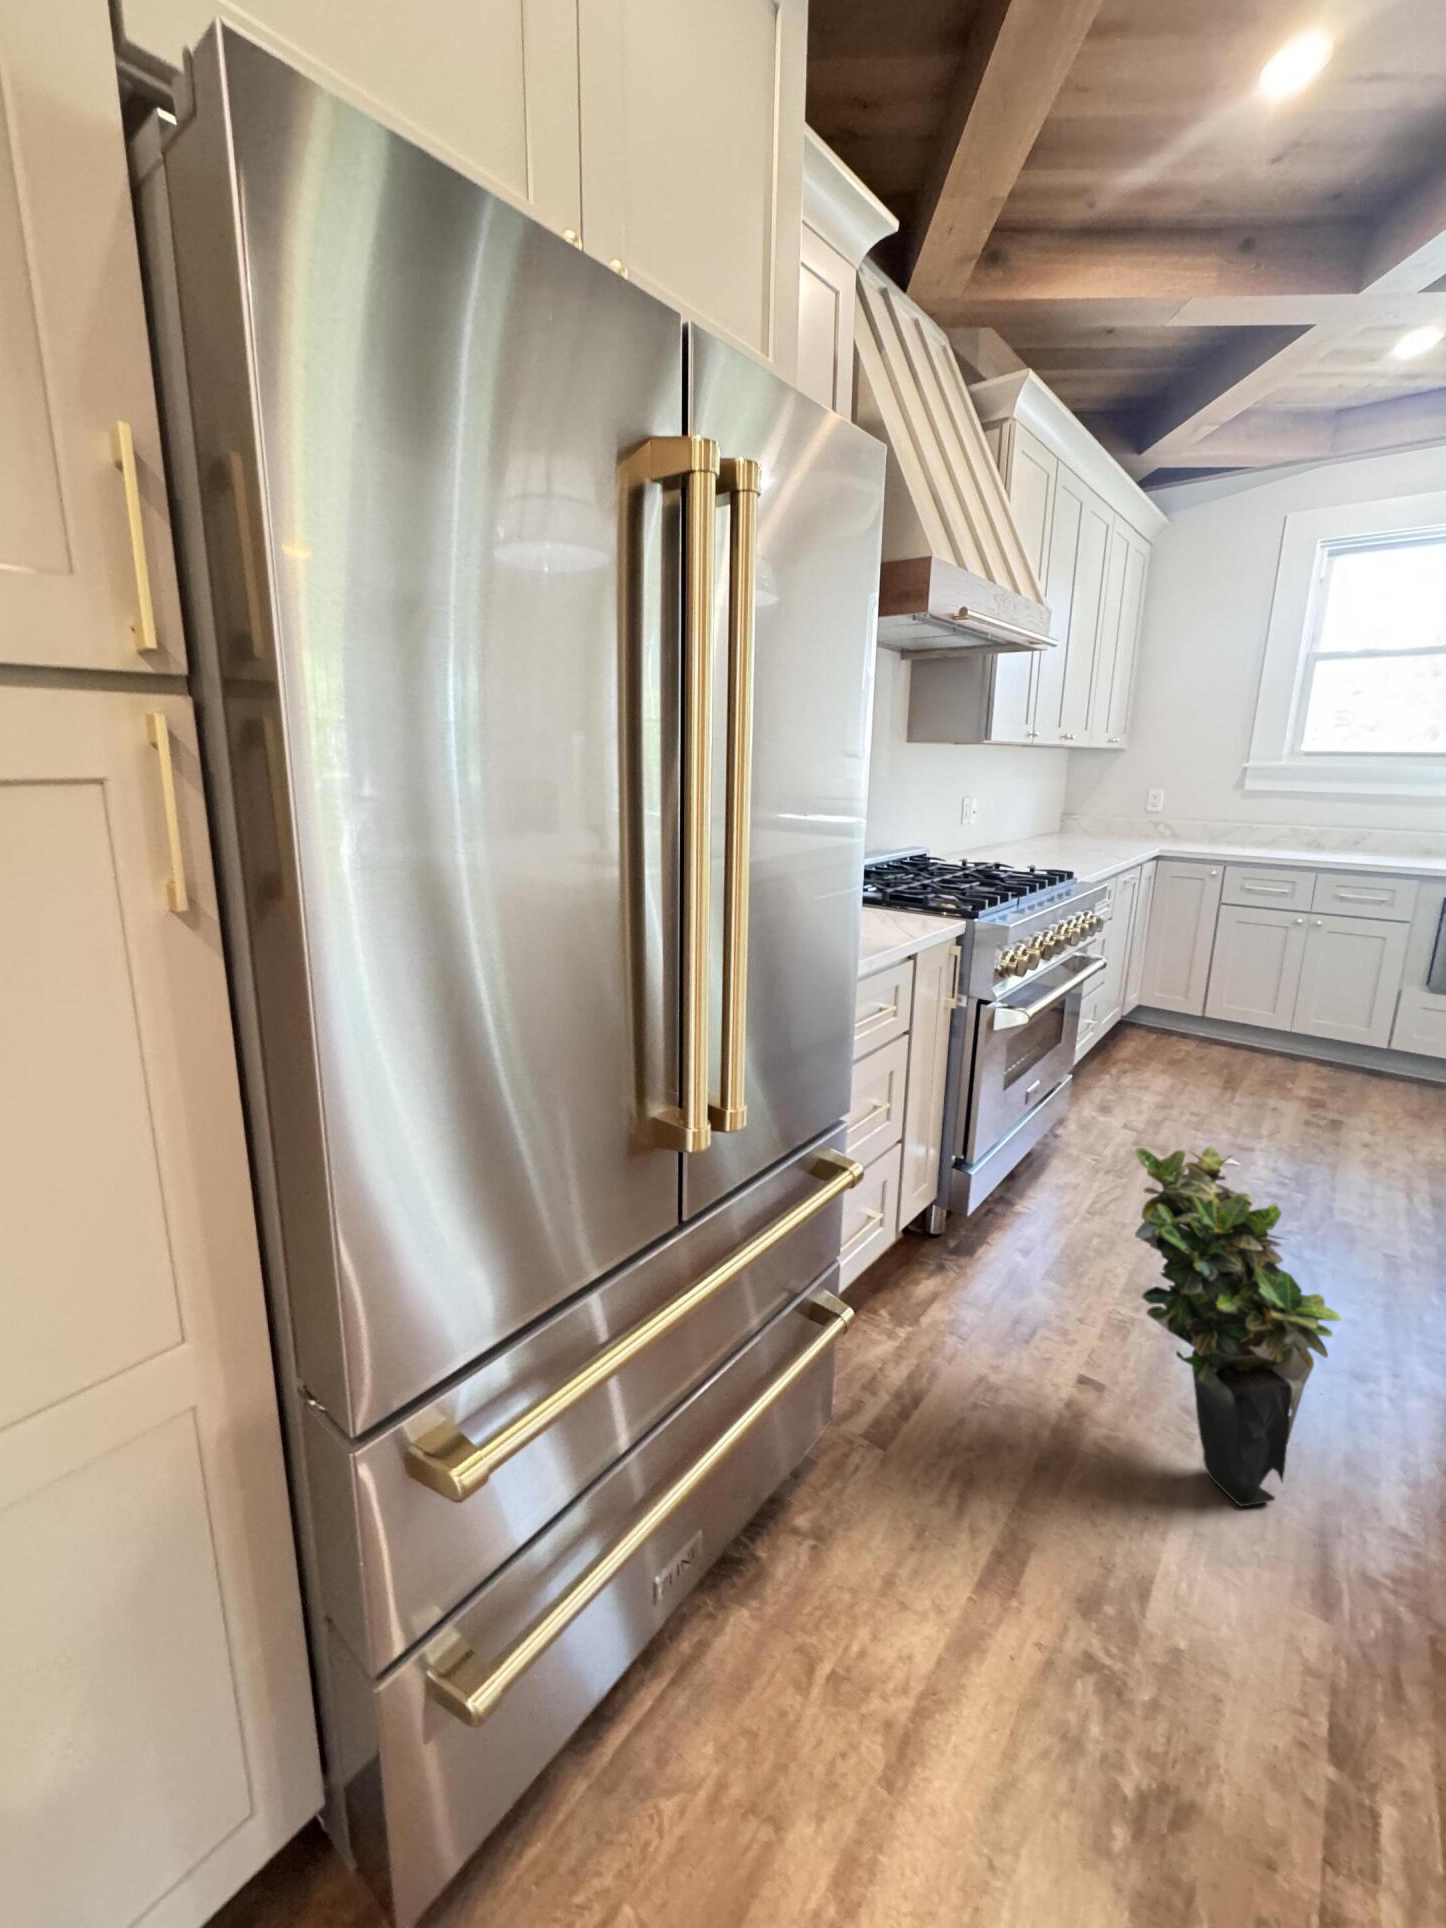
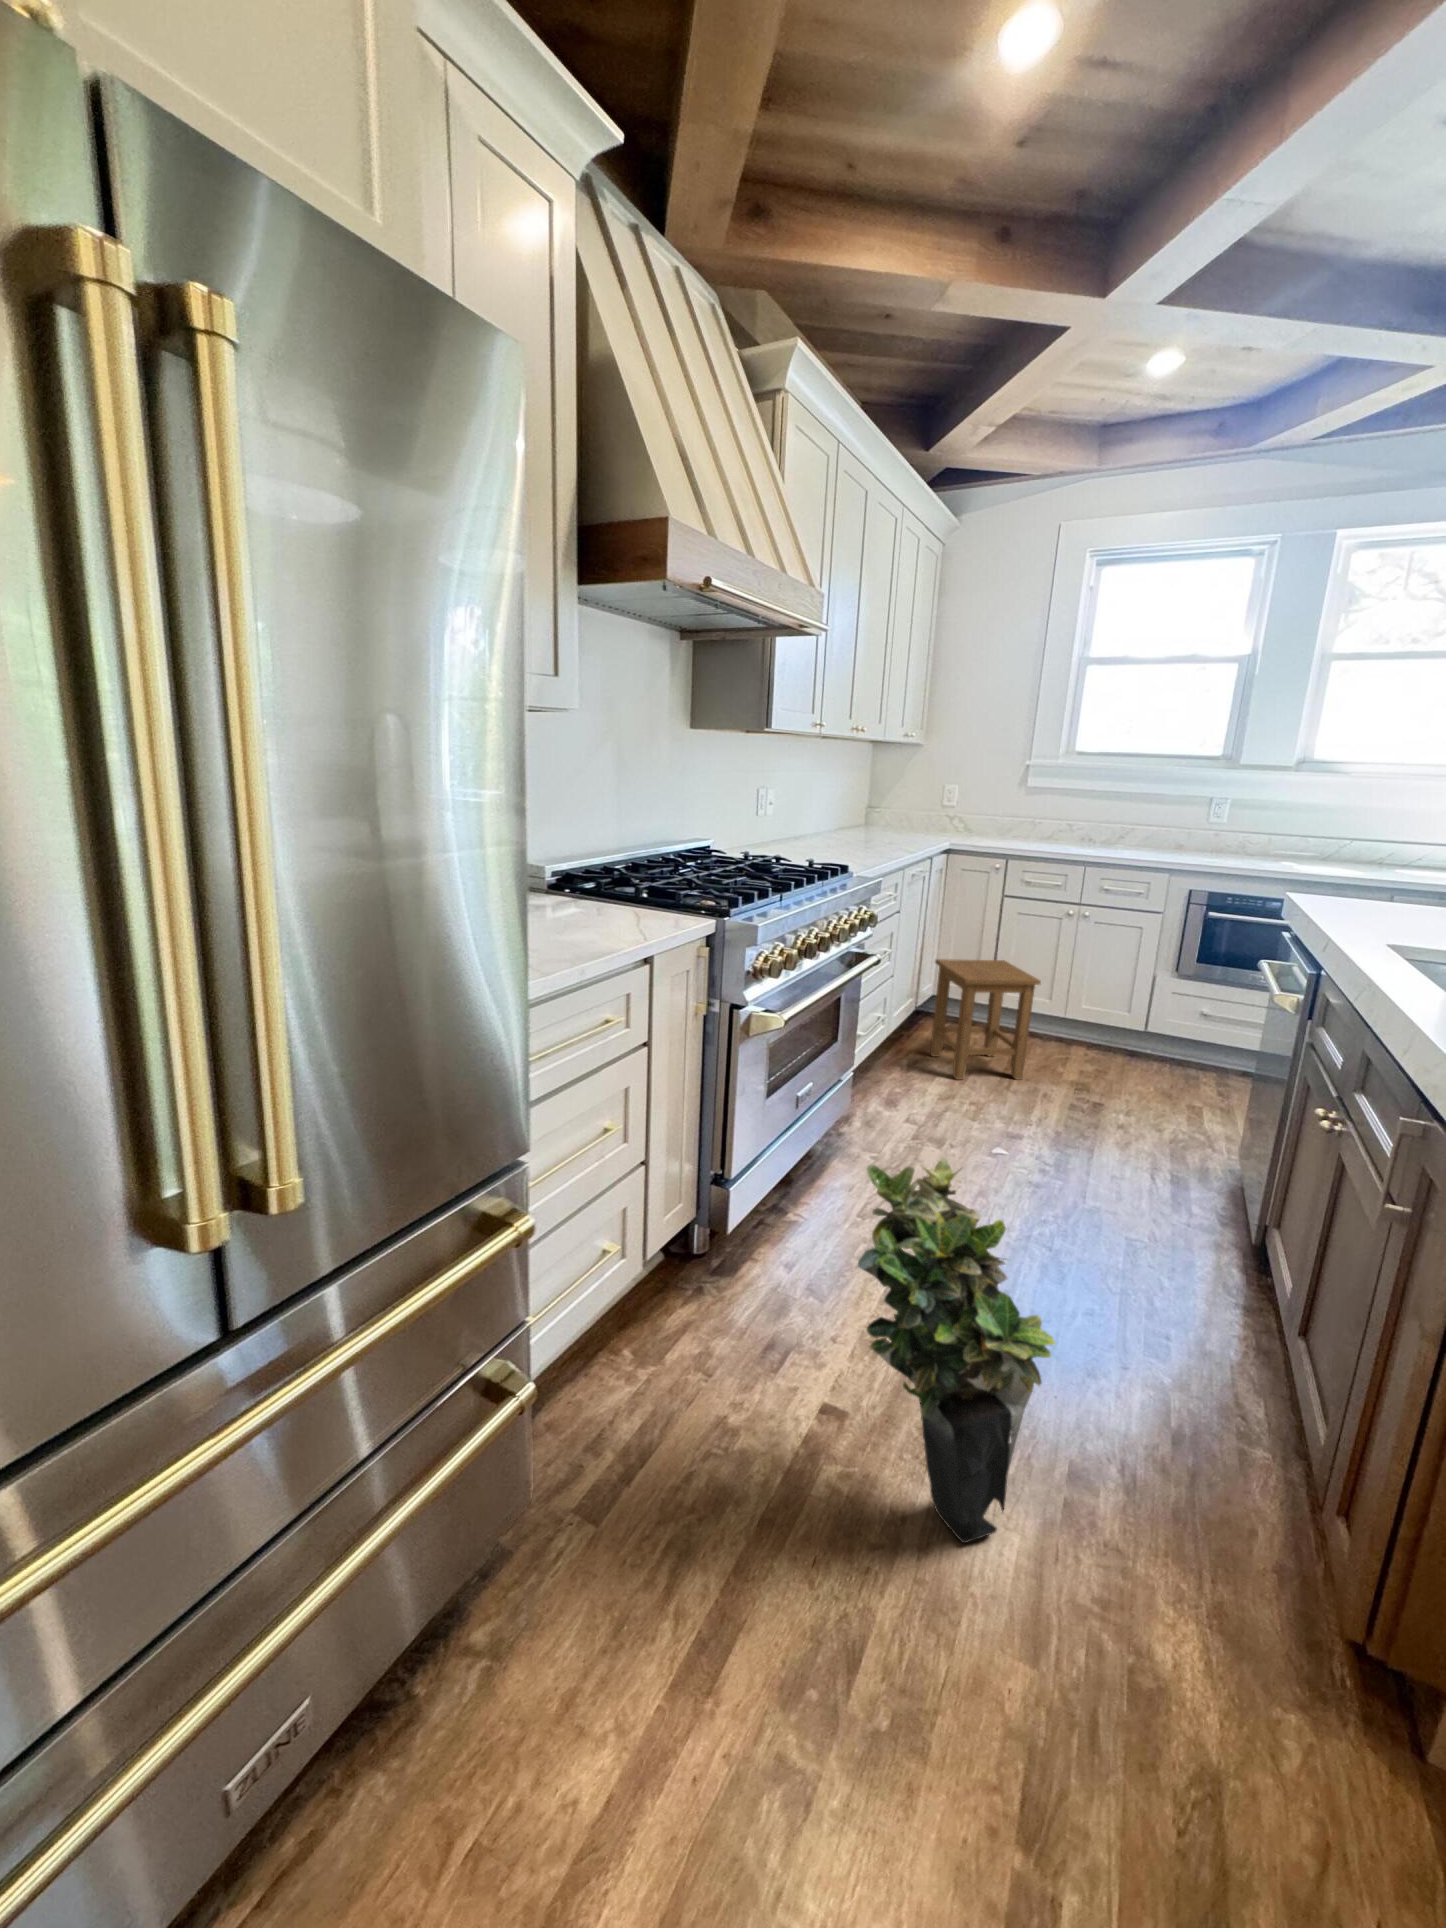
stool: none [1141,968,1270,1094] -> present [930,959,1041,1080]

